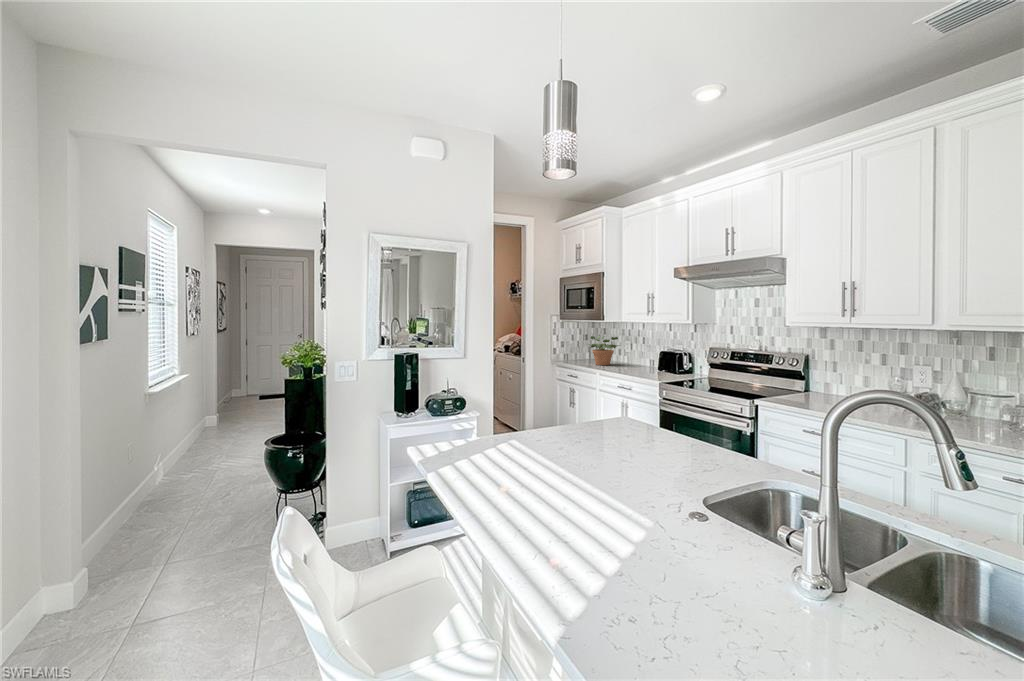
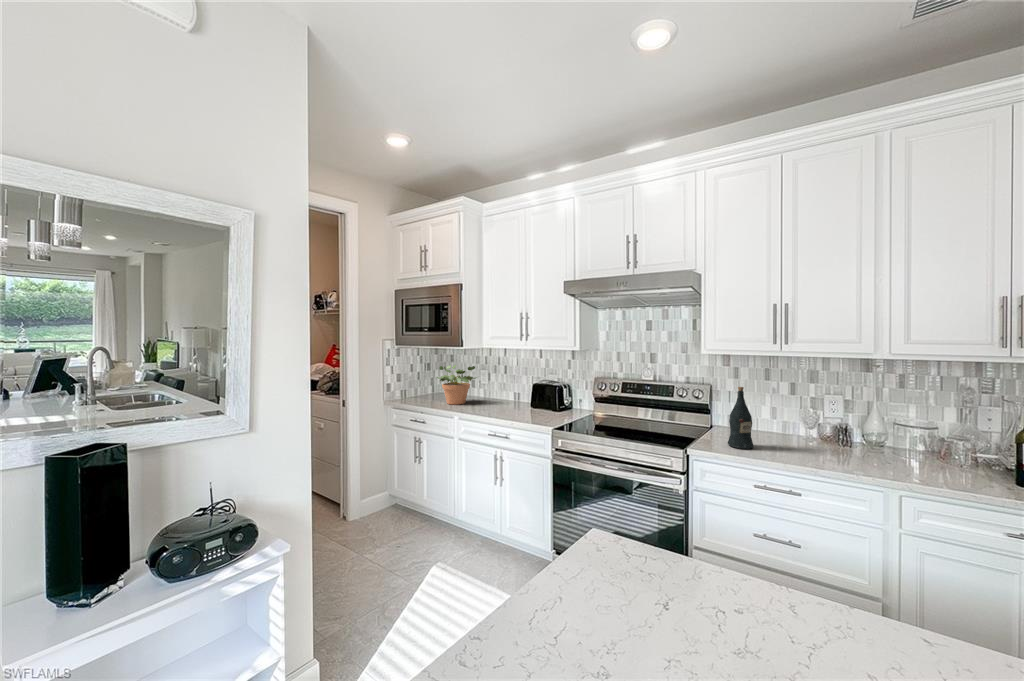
wine bottle: none [796,352,819,403] -> present [728,387,754,449]

